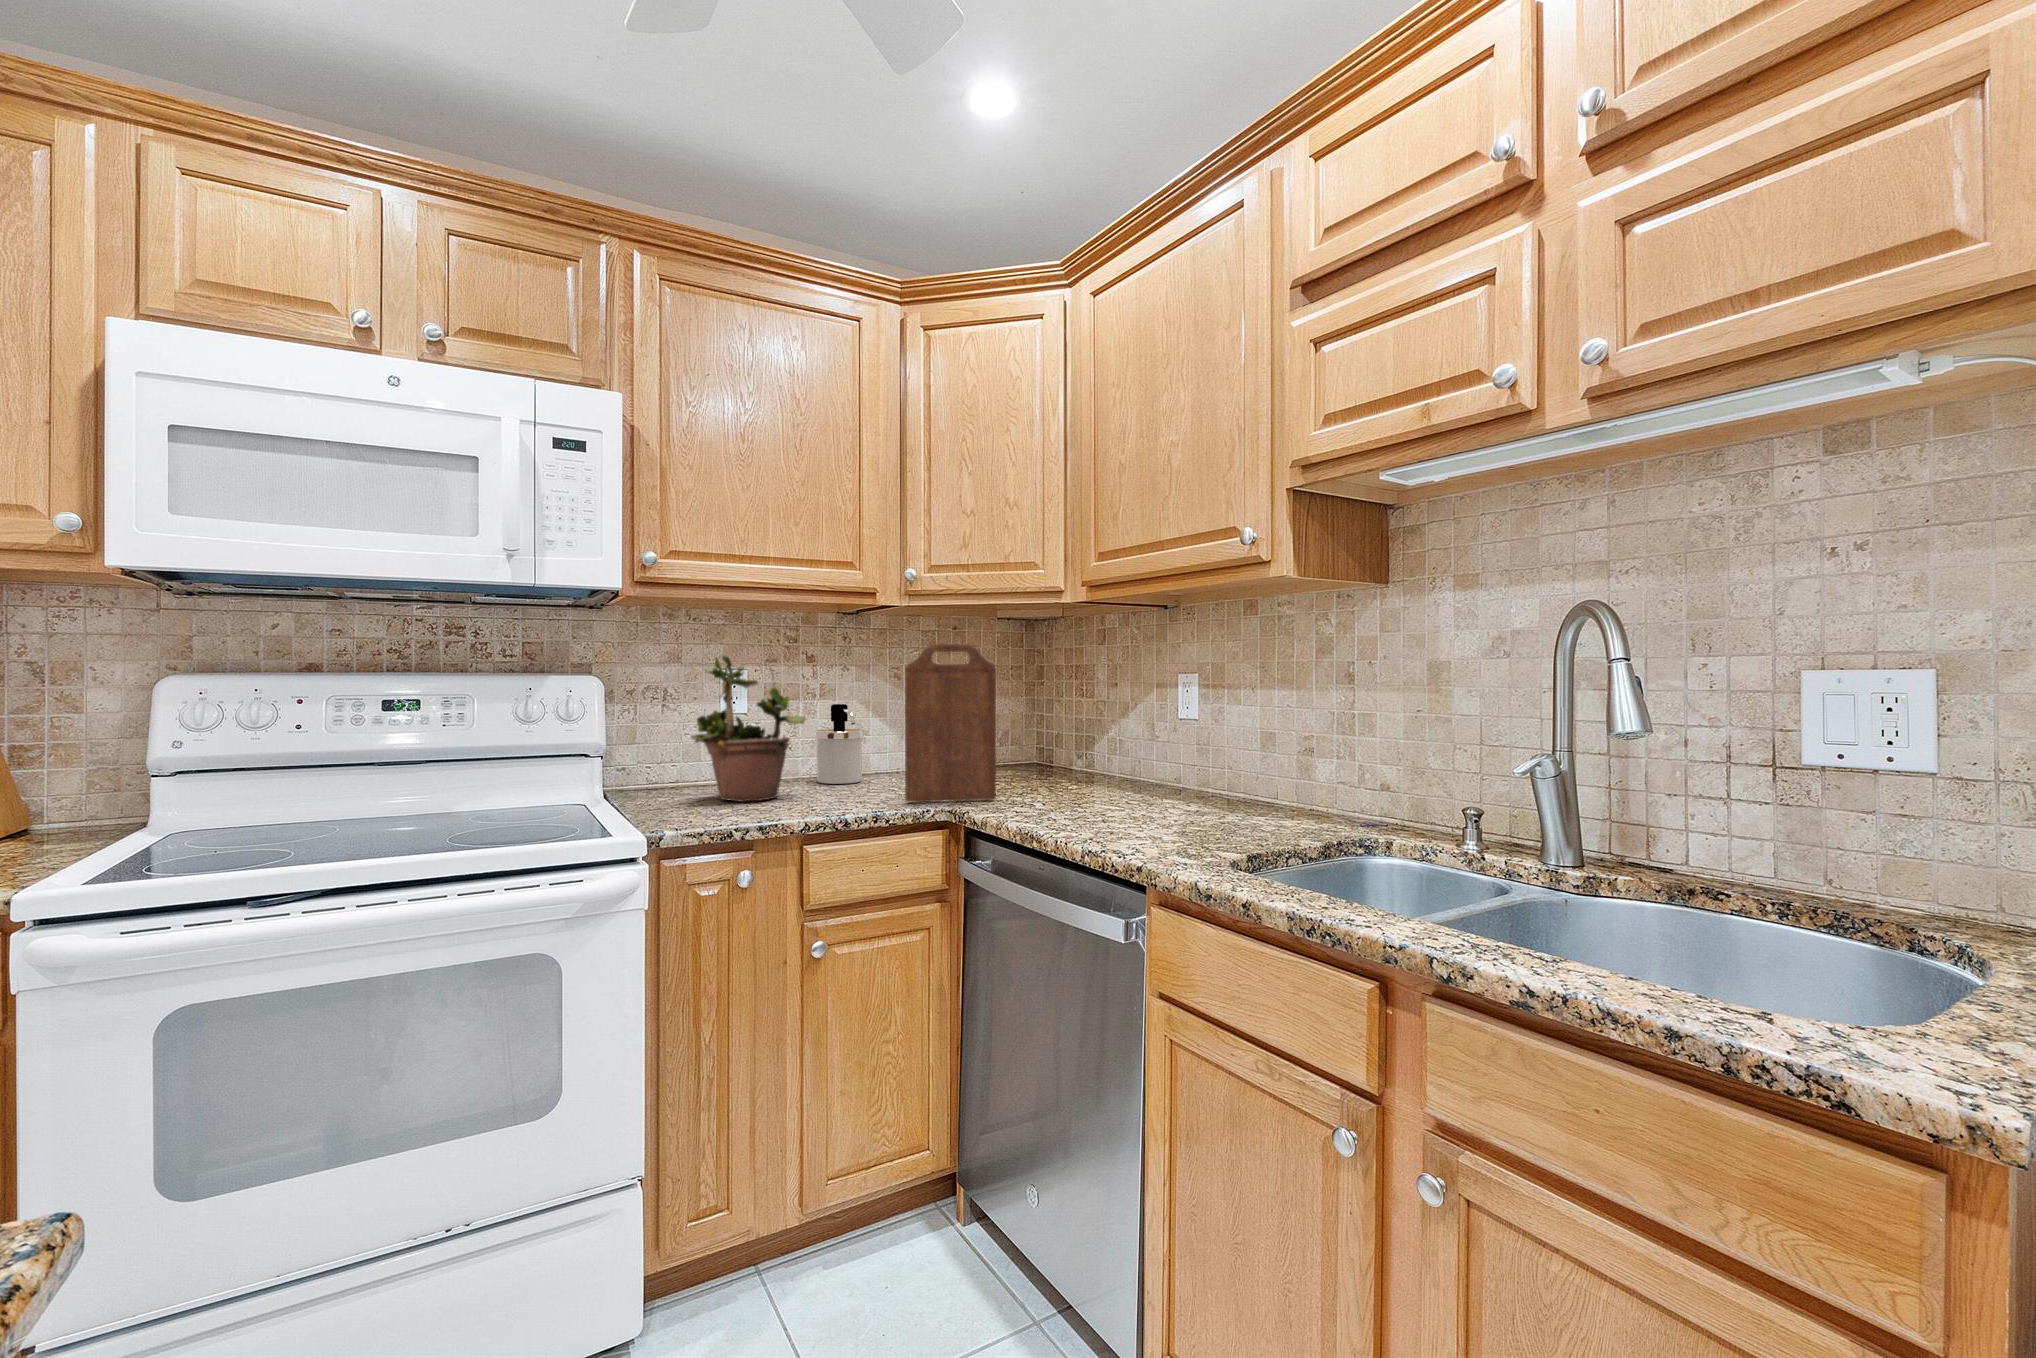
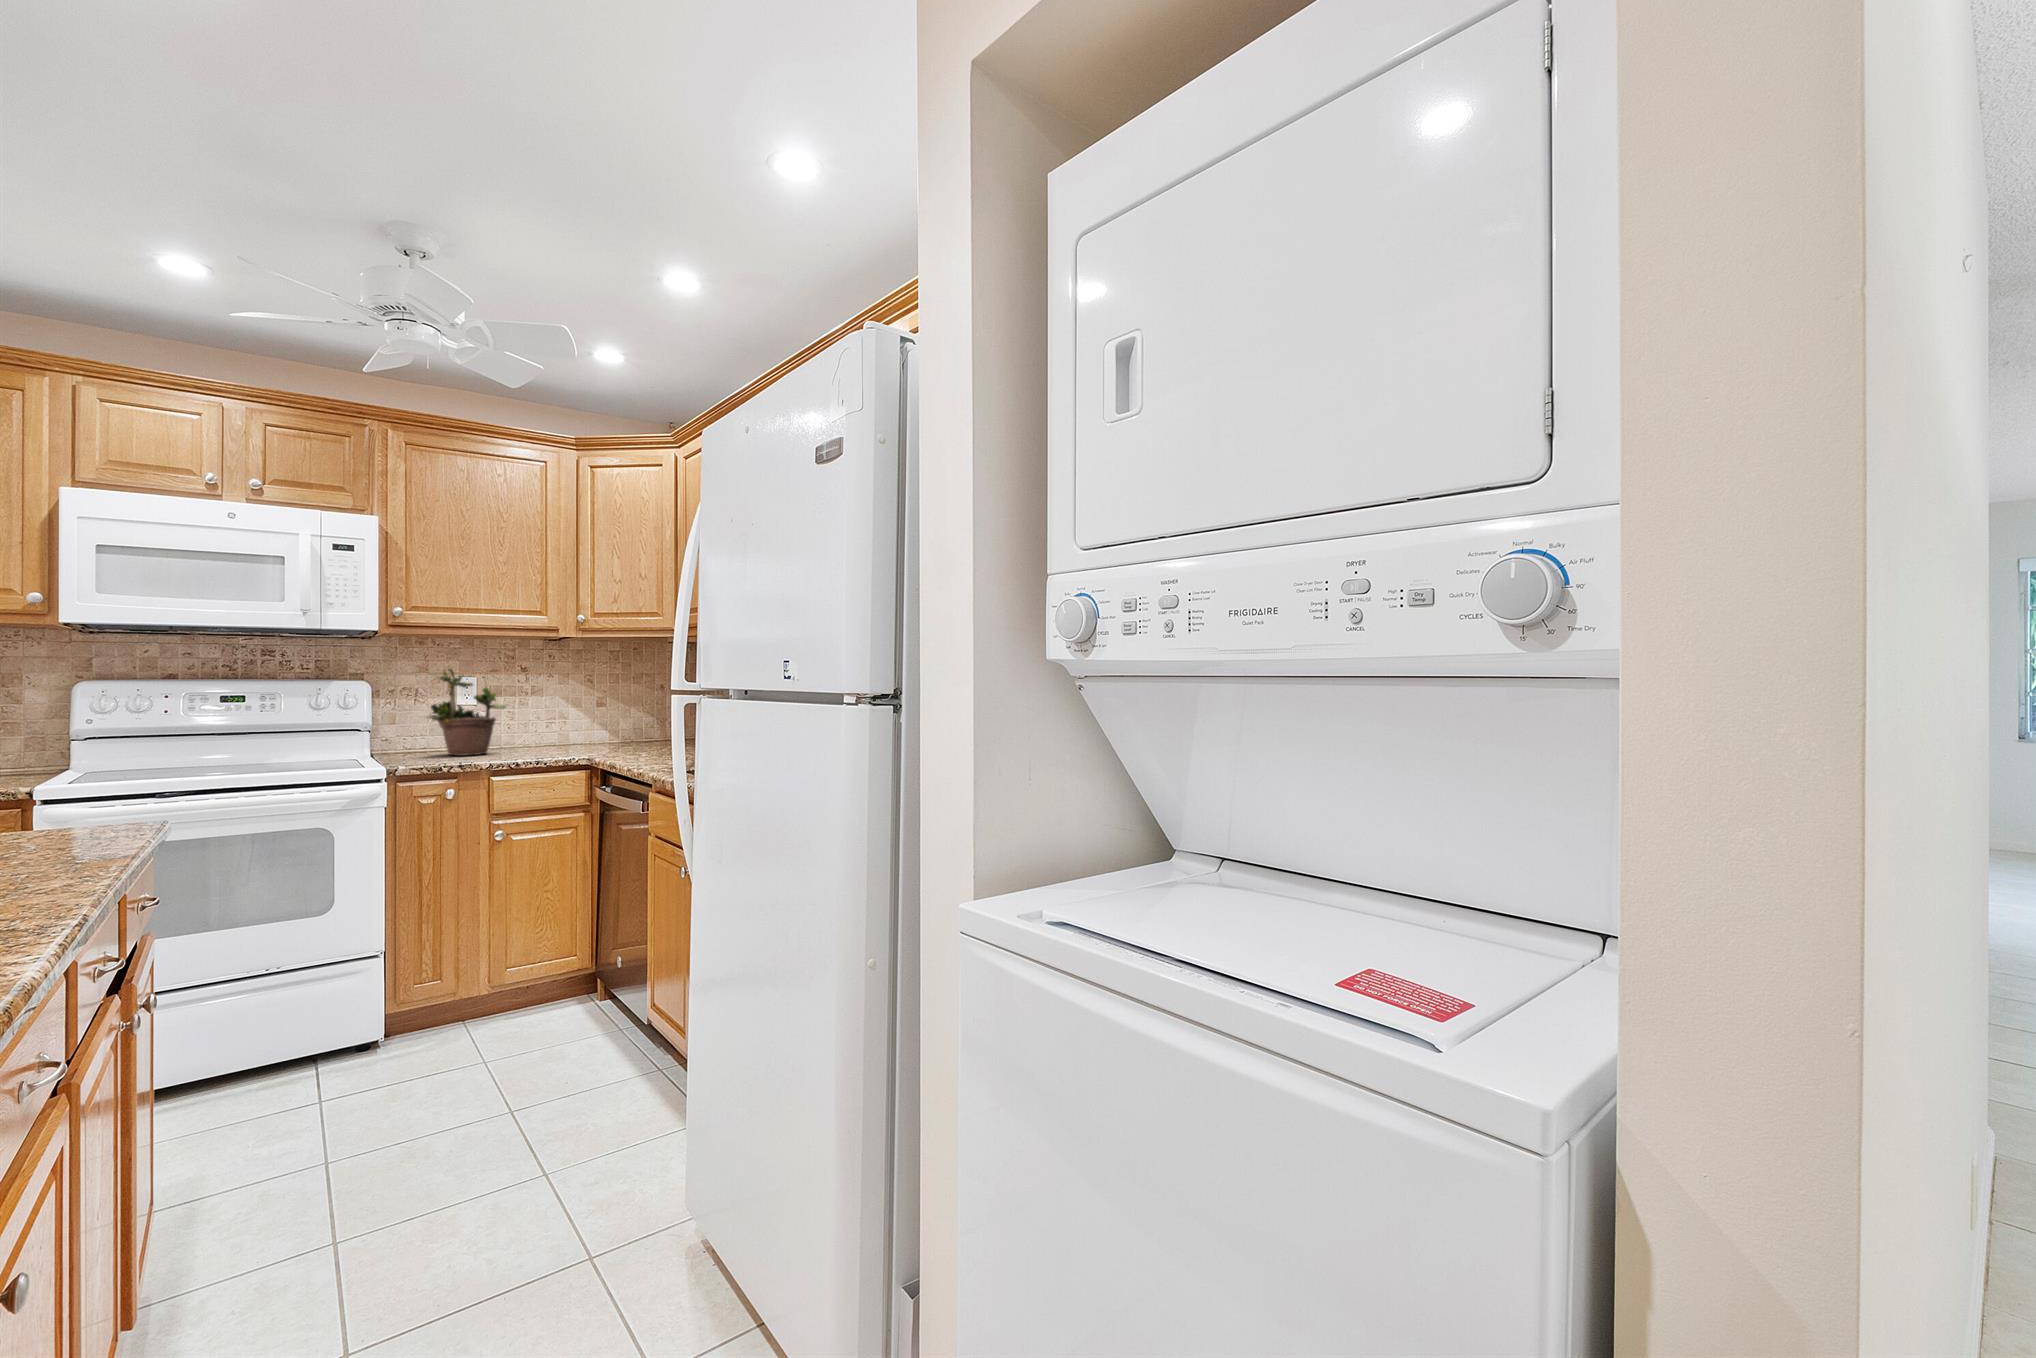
cutting board: present [905,644,996,802] -> none [565,661,625,755]
soap dispenser: present [815,704,863,784] -> none [523,698,557,748]

